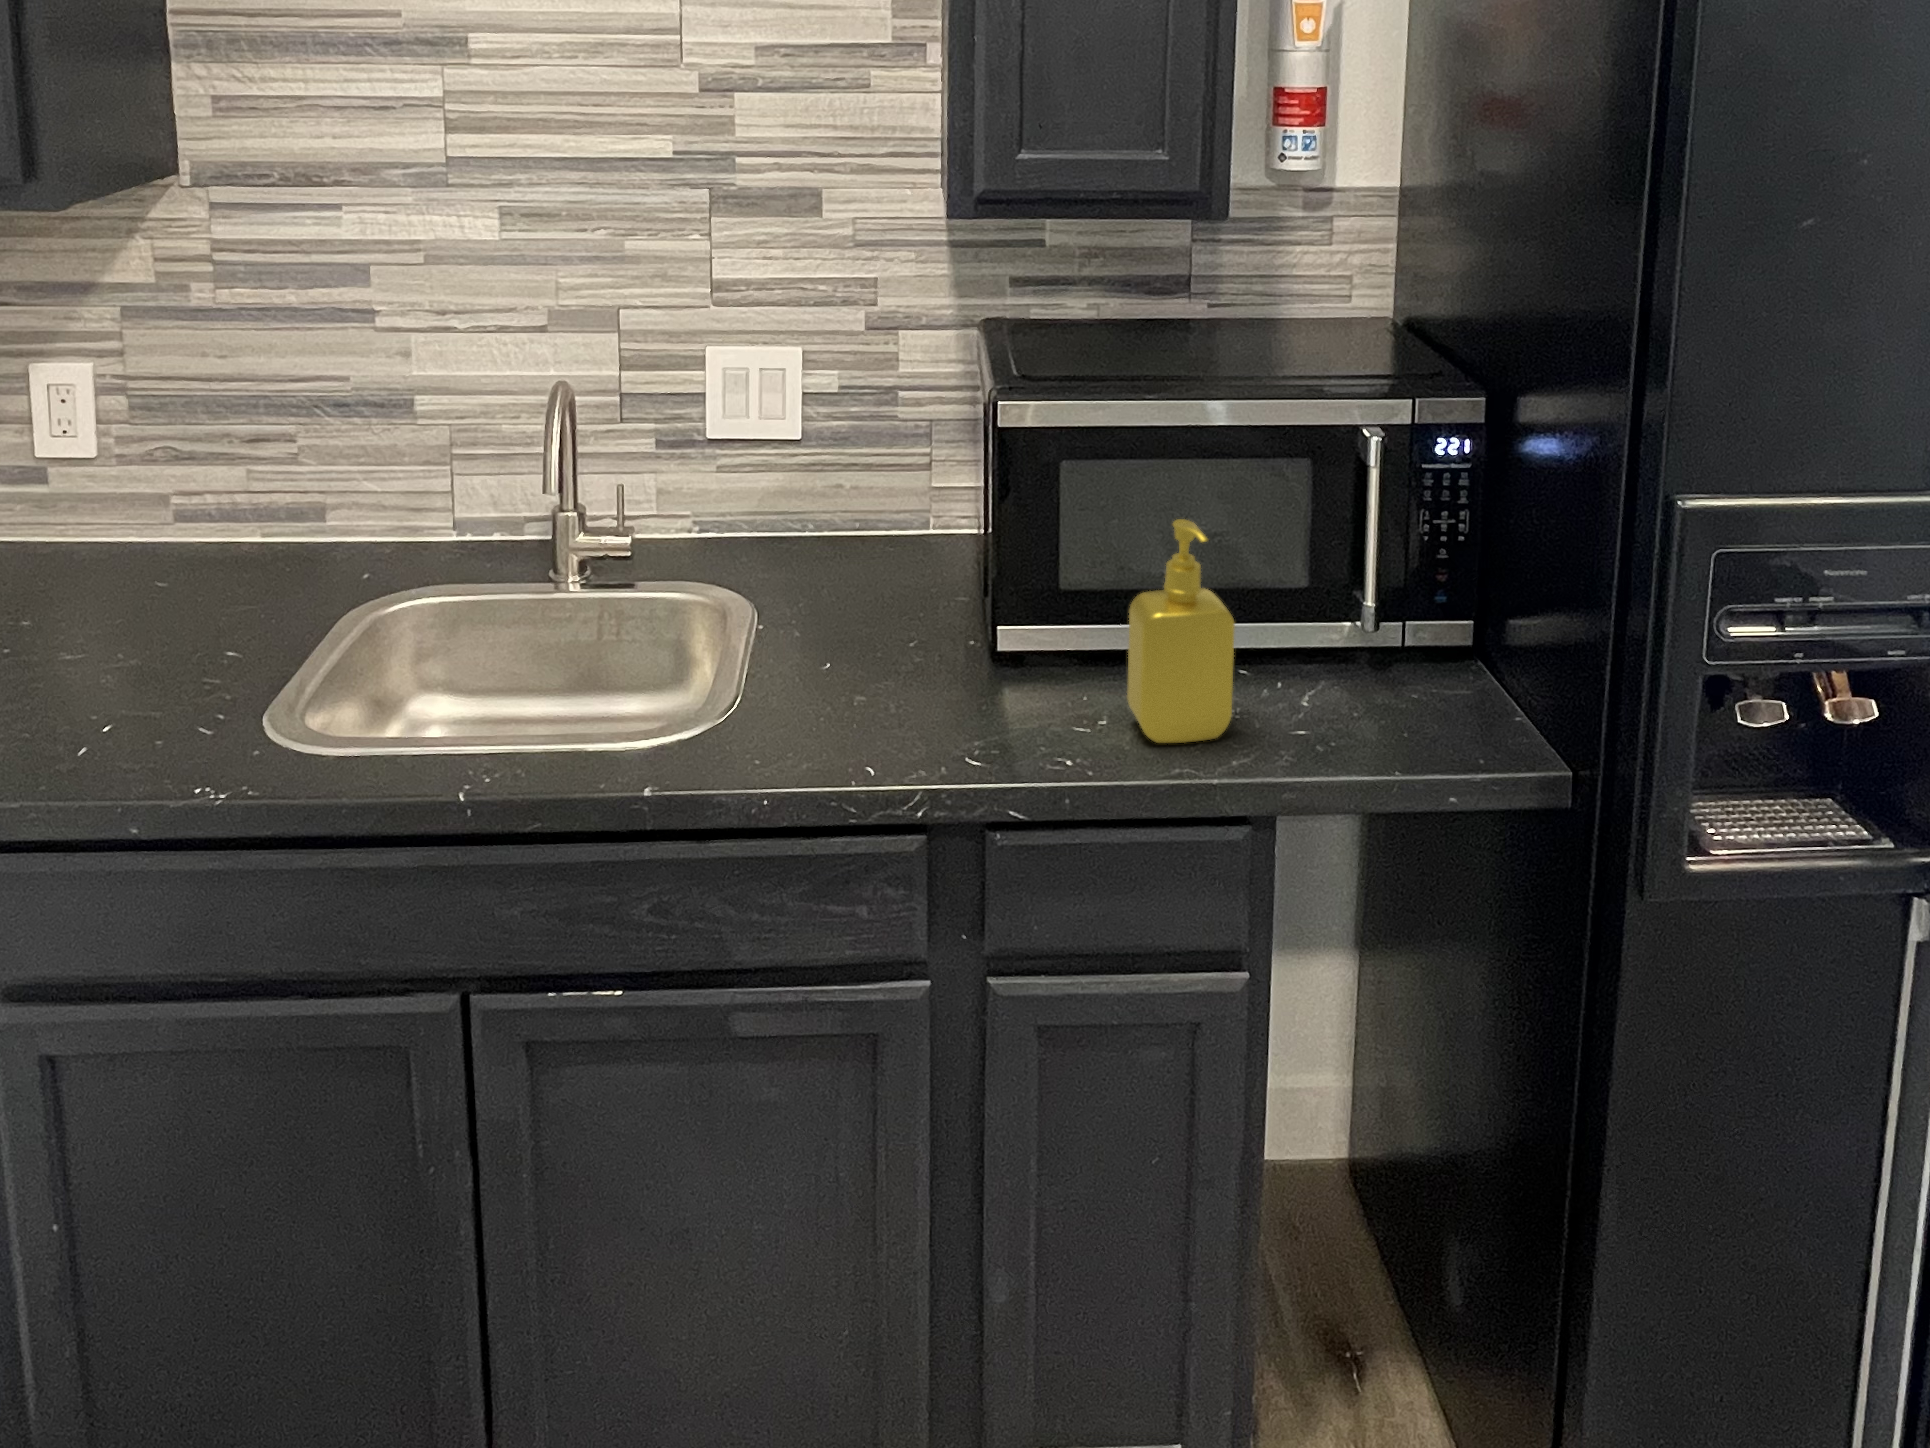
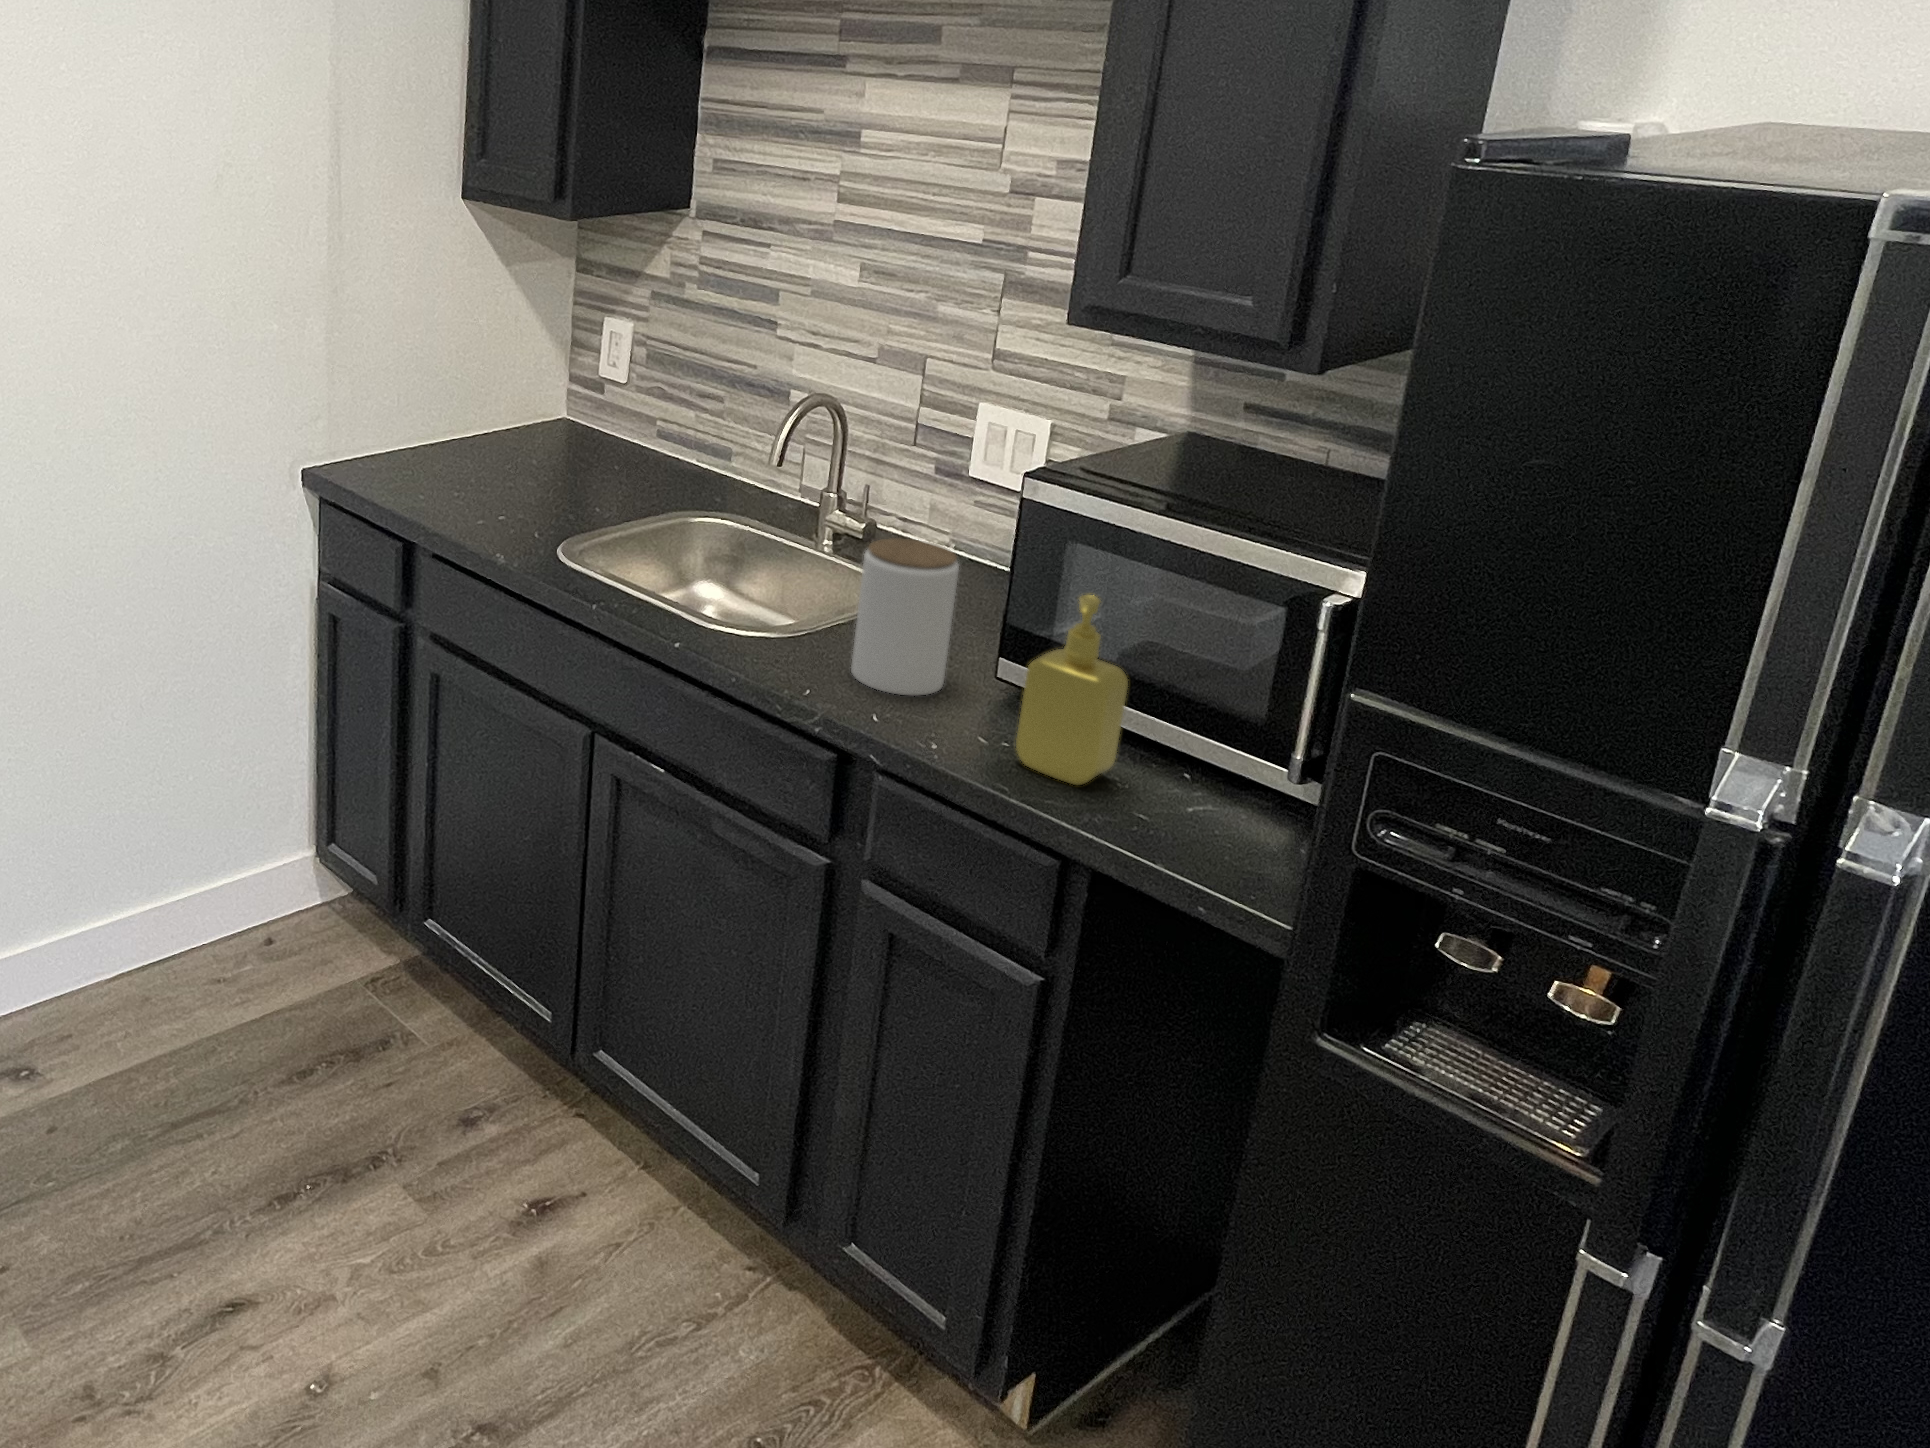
jar: none [845,527,960,738] -> present [851,538,959,695]

